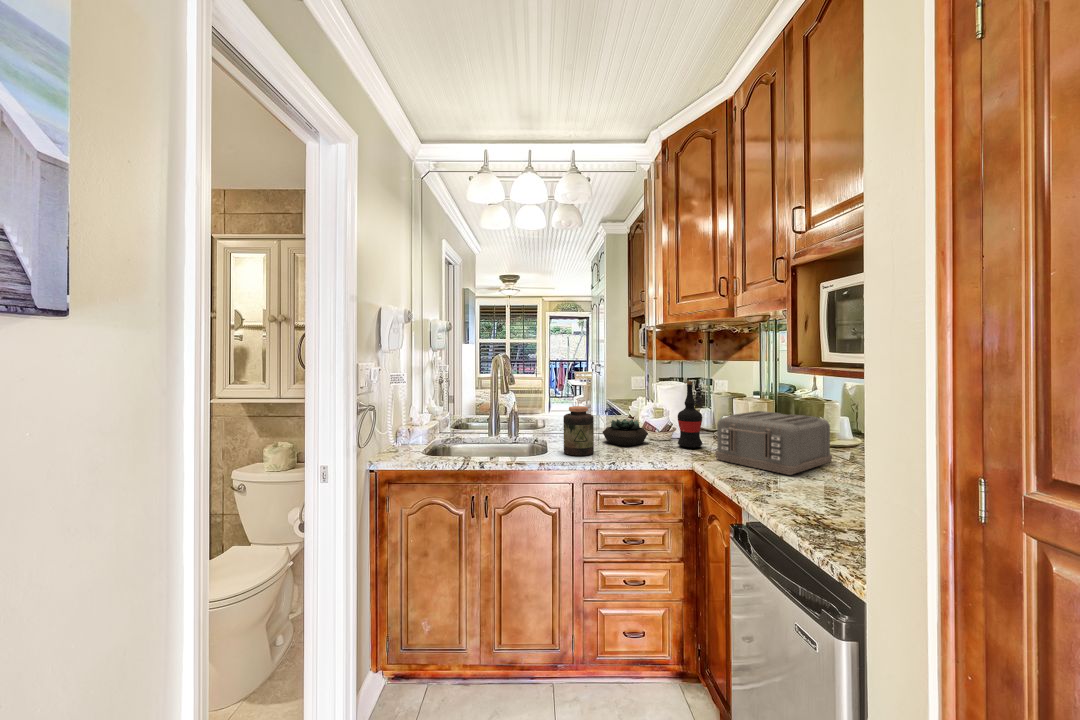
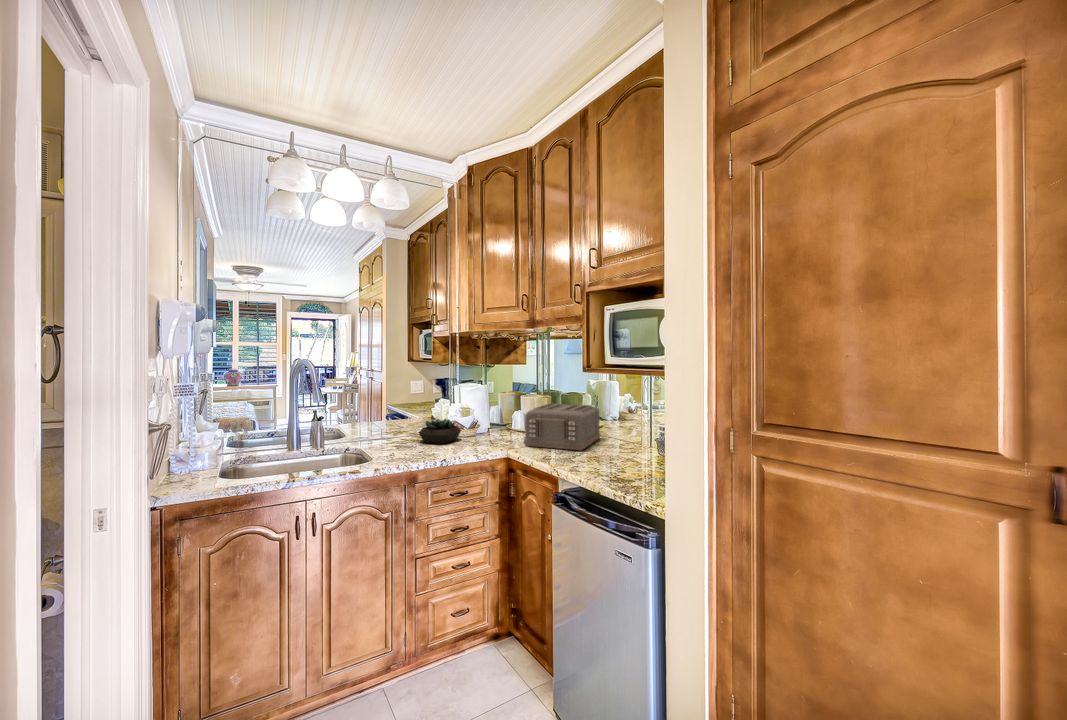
wine bottle: present [678,381,702,448] -> none [487,381,507,439]
jar: present [563,406,594,456] -> none [388,409,419,458]

